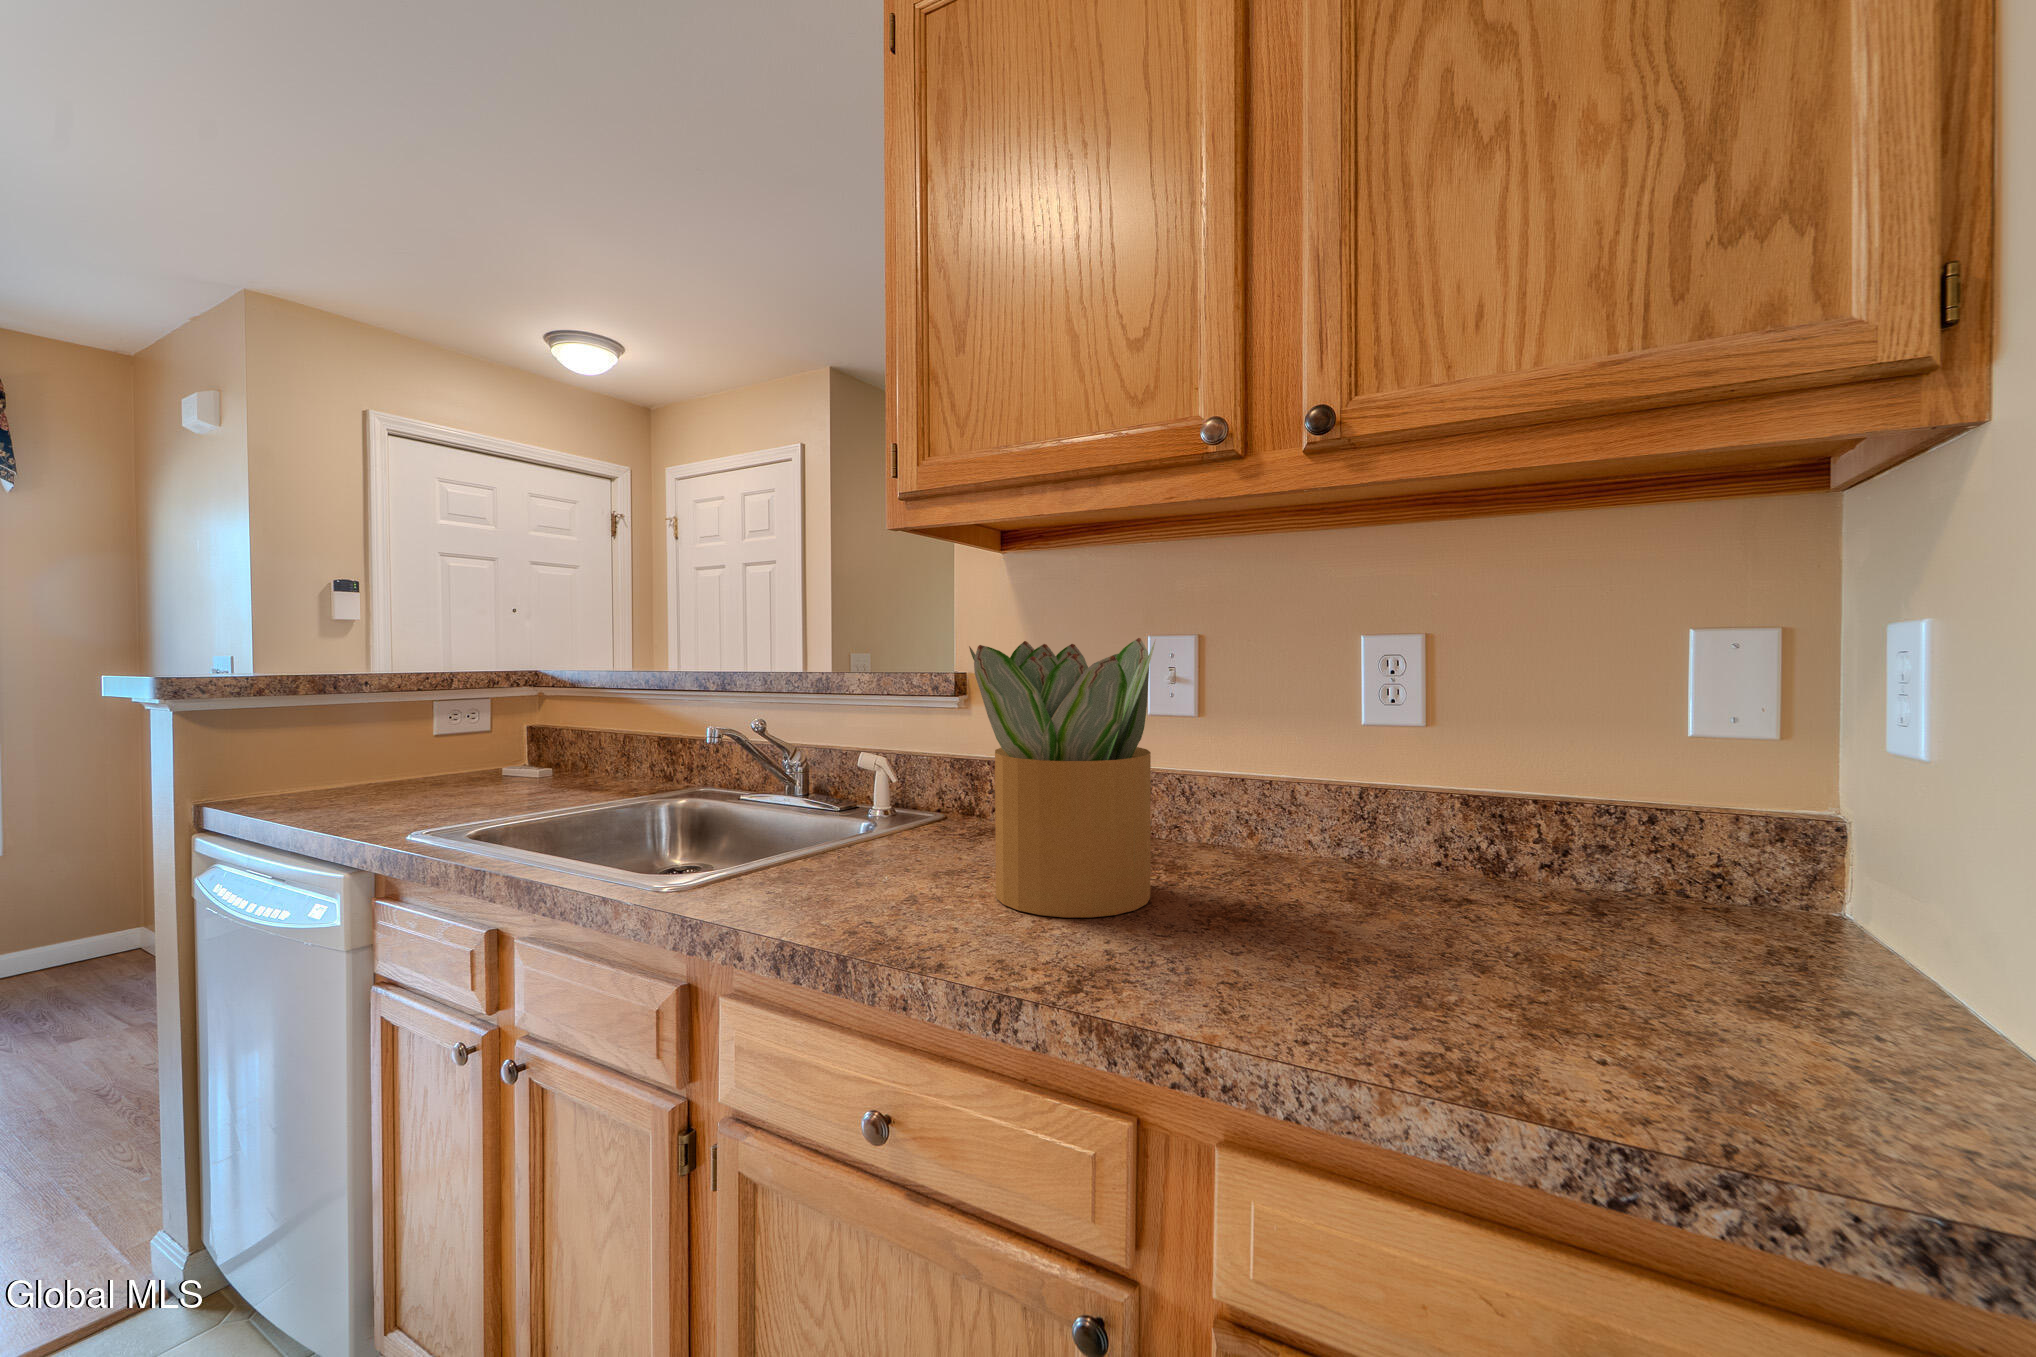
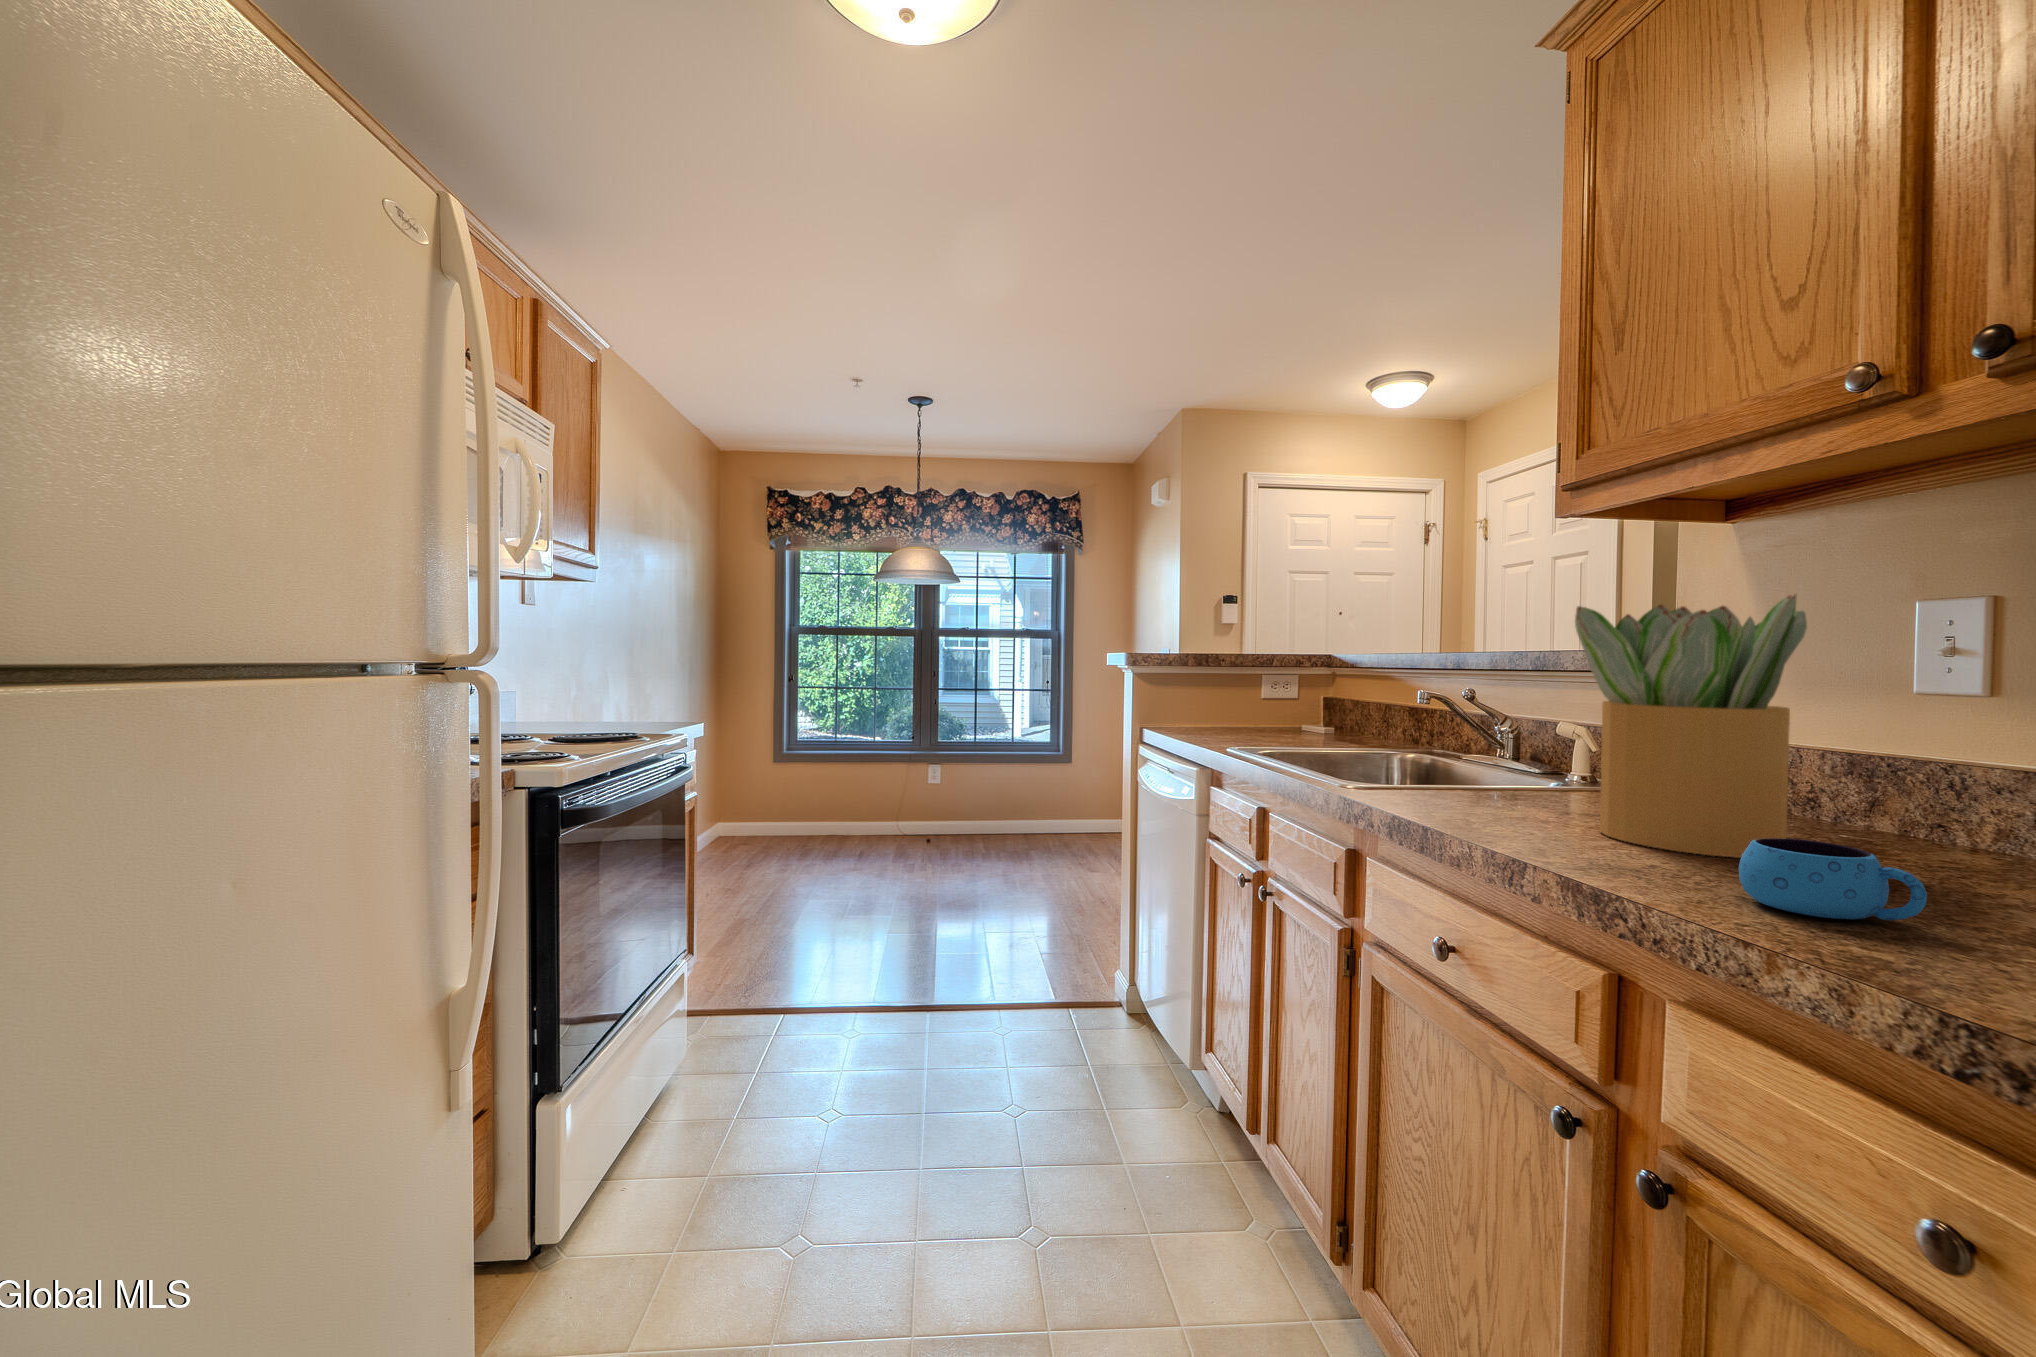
mug: none [1227,905,1370,998] -> present [1739,838,1927,920]

